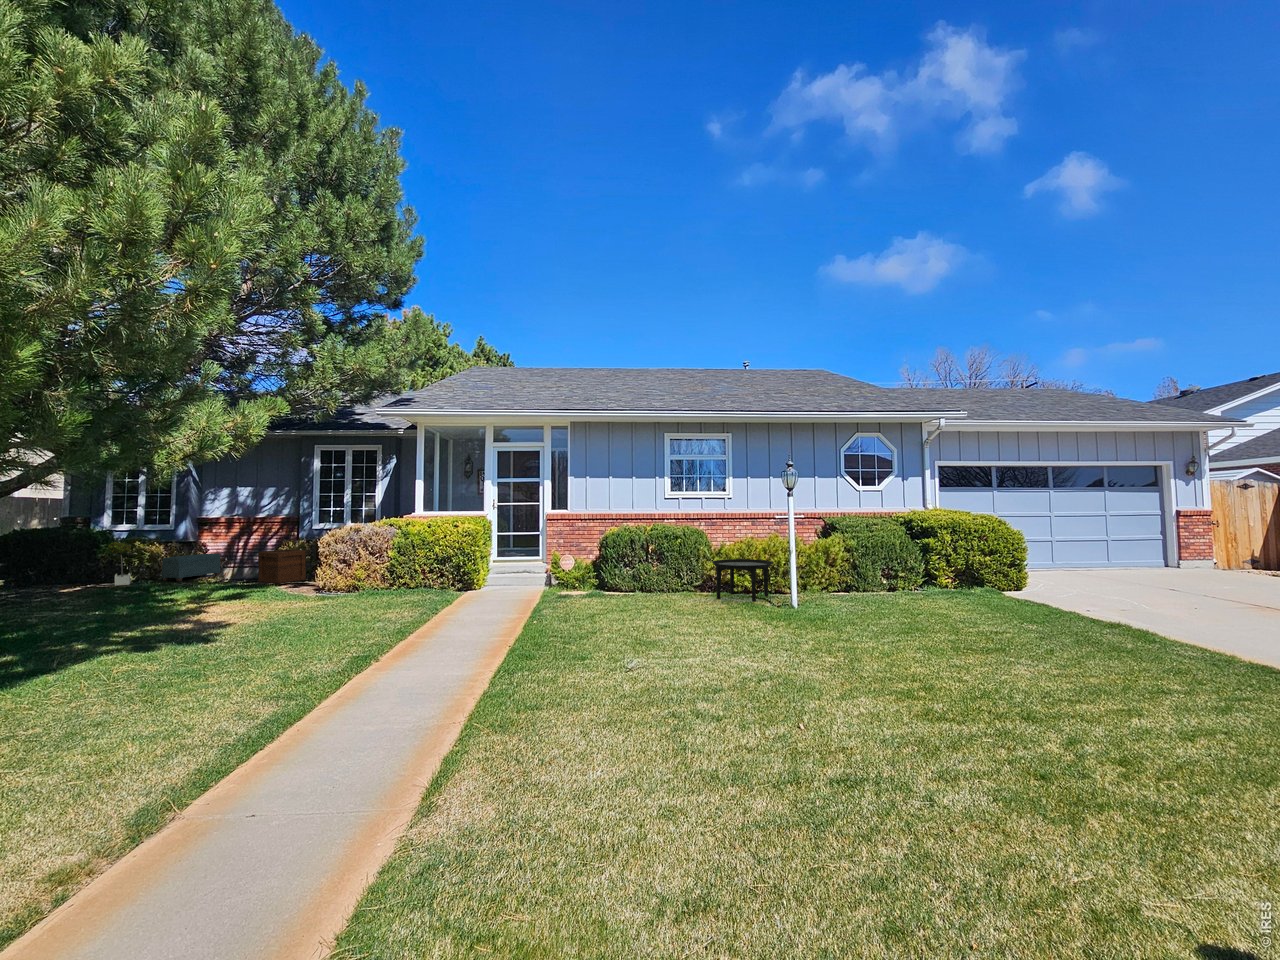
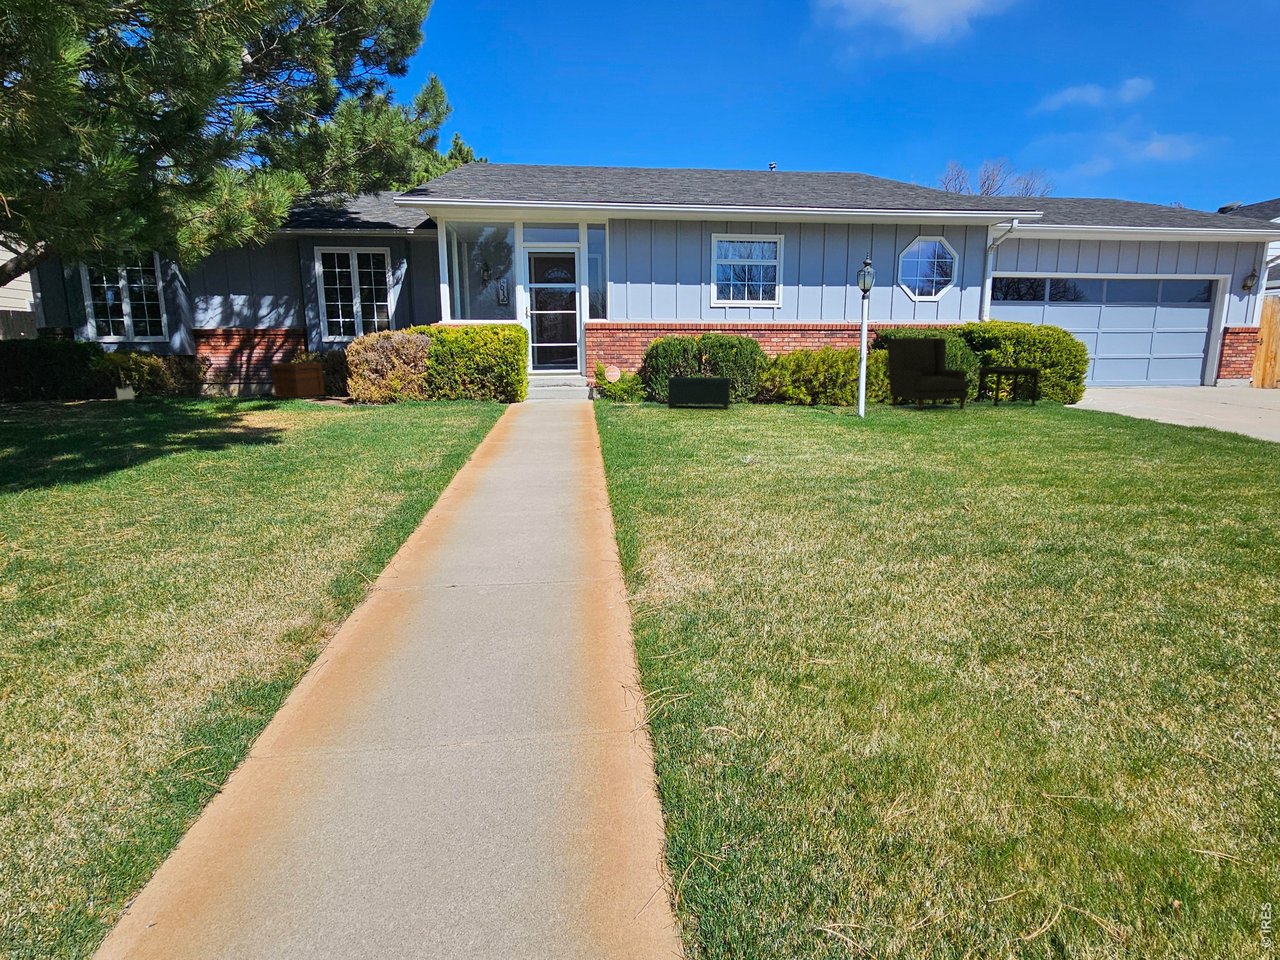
chair: none [823,528,902,600] -> present [887,338,969,410]
bench: present [162,554,220,581] -> present [668,377,730,409]
round table: present [712,559,773,602] -> present [977,367,1042,406]

